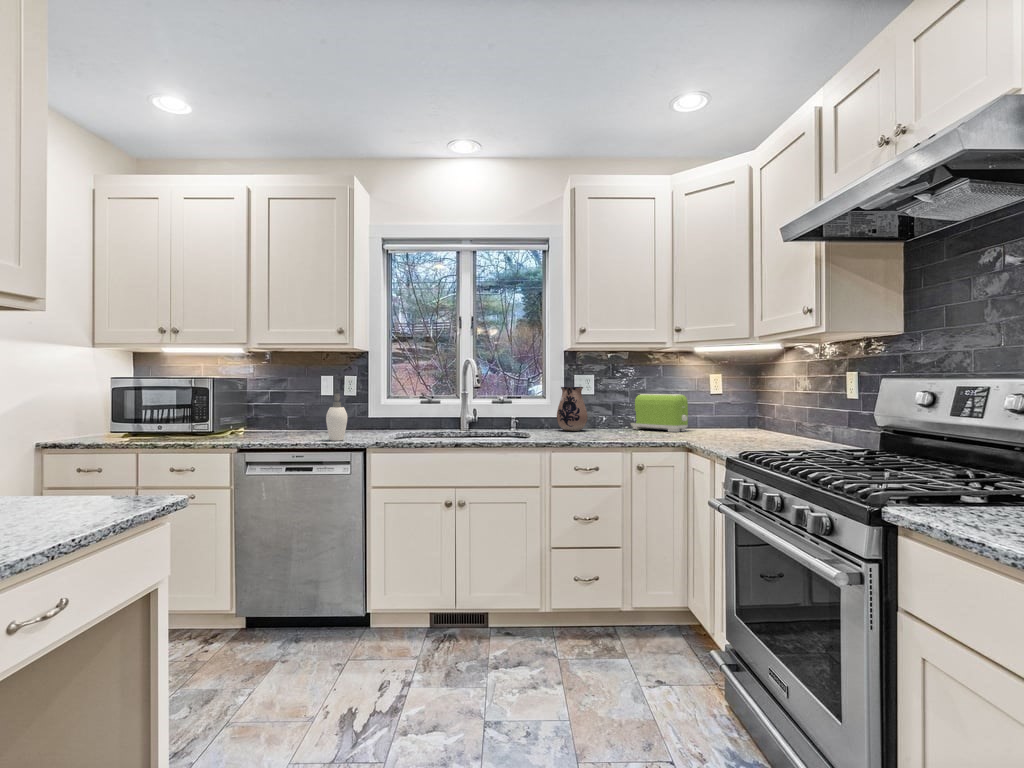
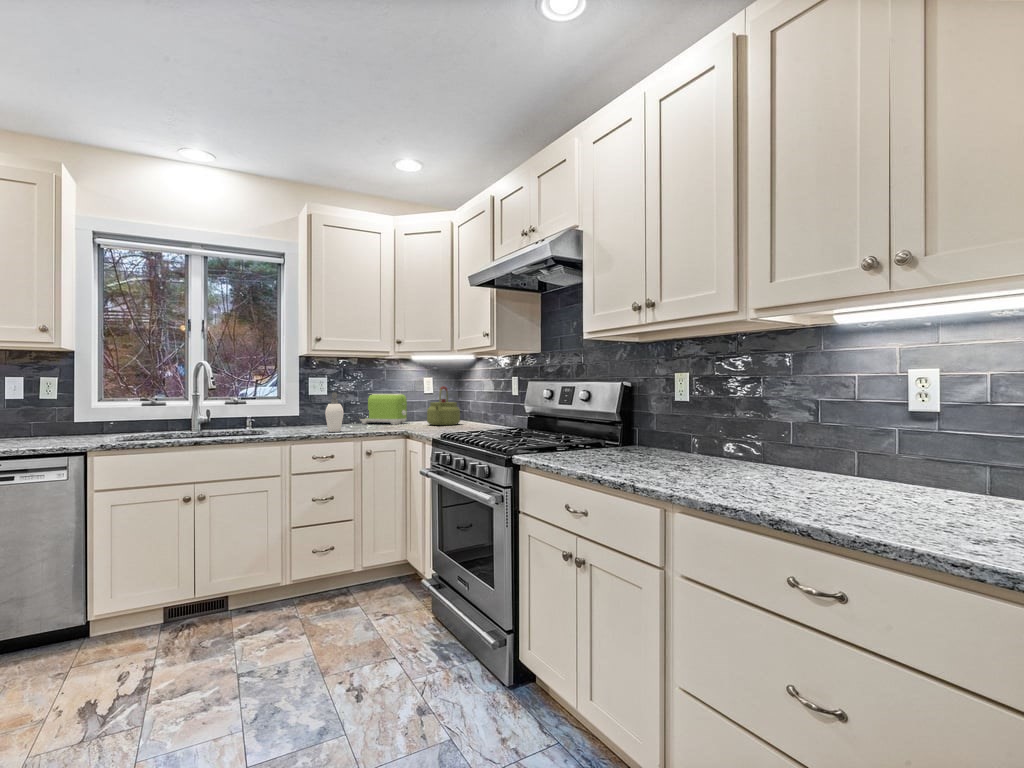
kettle: none [715,385,762,437] -> present [427,386,460,425]
ceramic pitcher: present [557,387,588,431] -> none [293,388,322,427]
soap dispenser: present [326,394,348,441] -> present [325,392,344,432]

